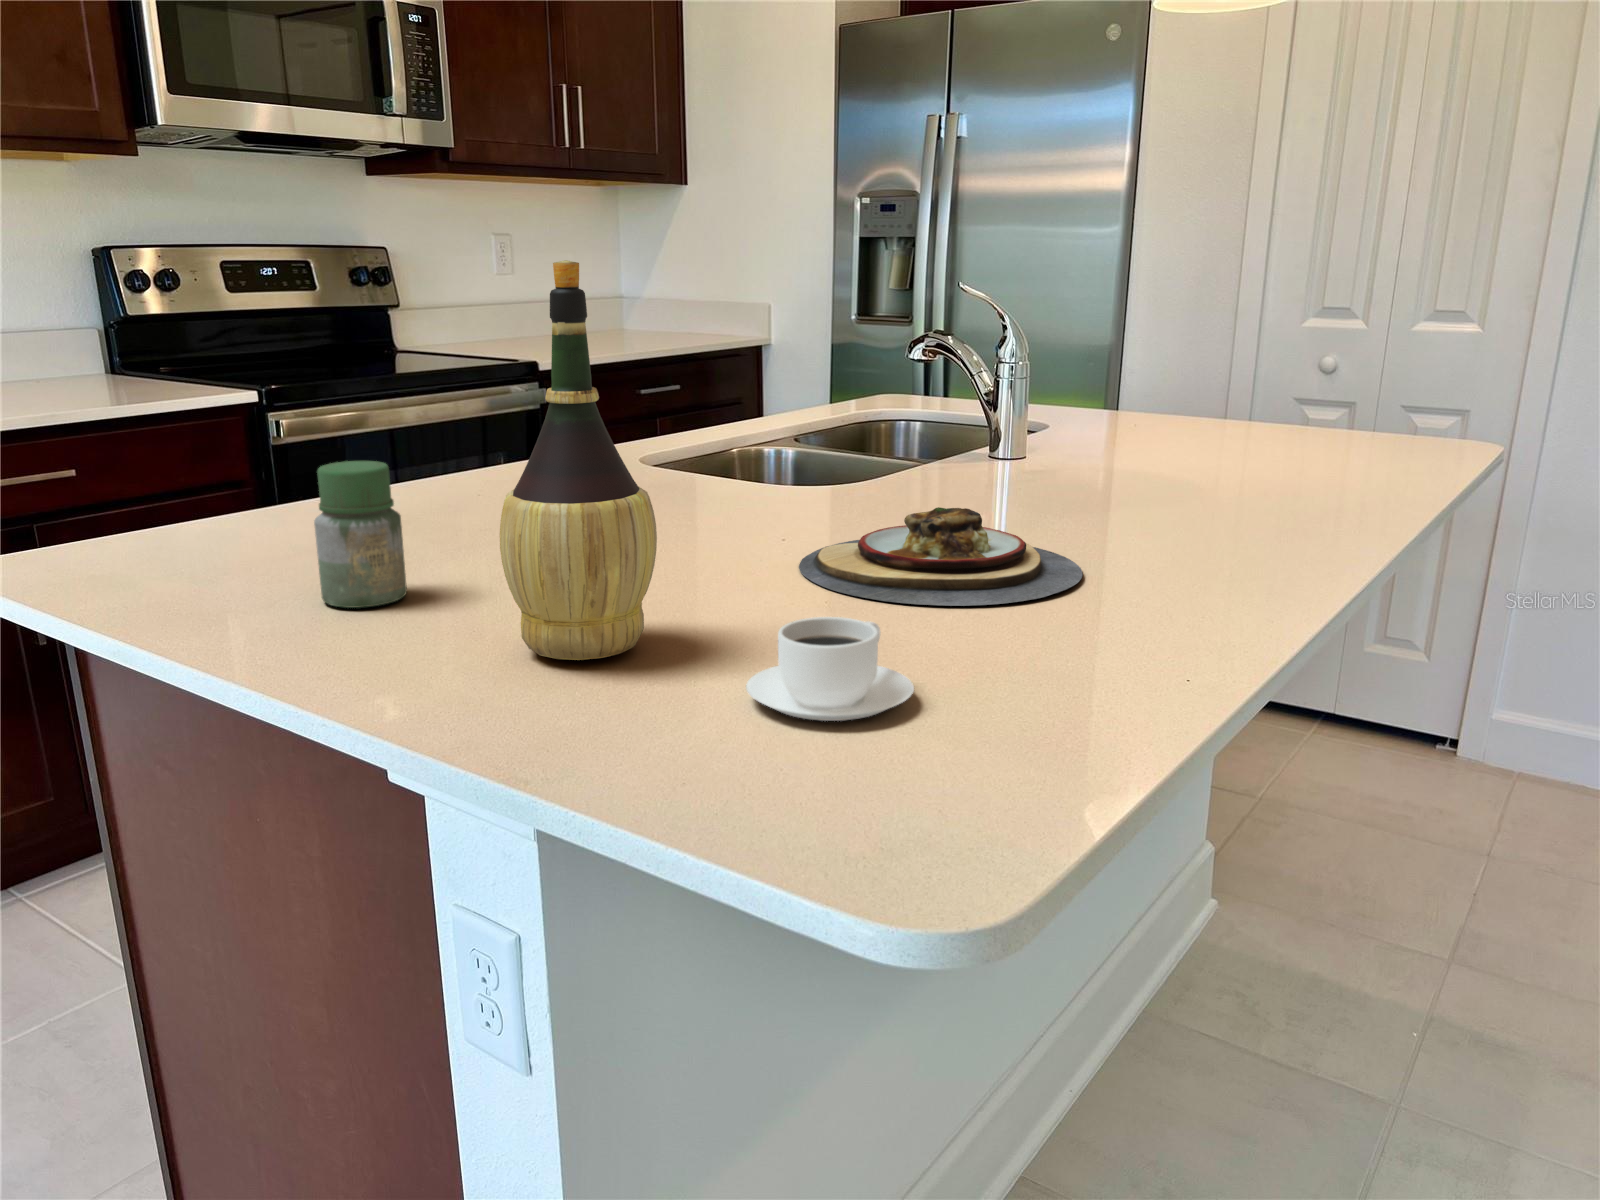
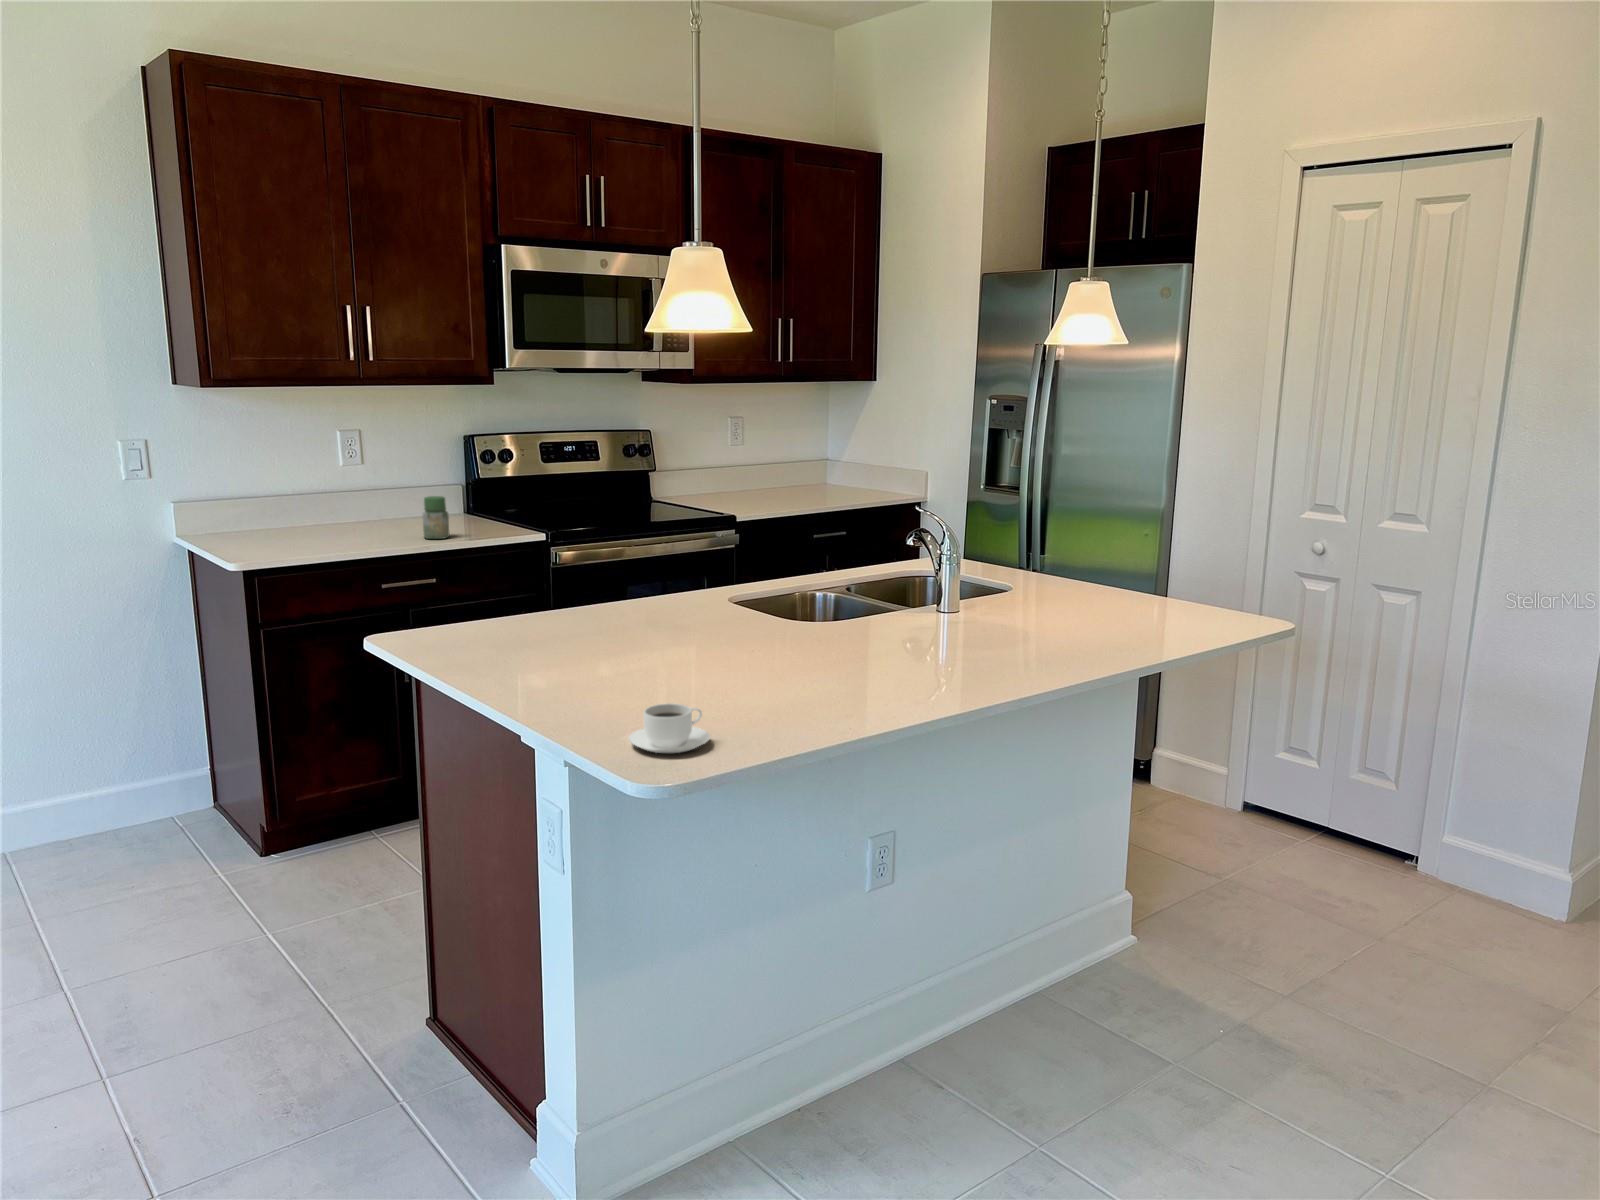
wine bottle: present [500,260,657,660] -> none [541,525,618,714]
jar: present [314,461,407,608] -> present [423,496,449,539]
plate: present [799,507,1082,606] -> none [734,649,893,706]

